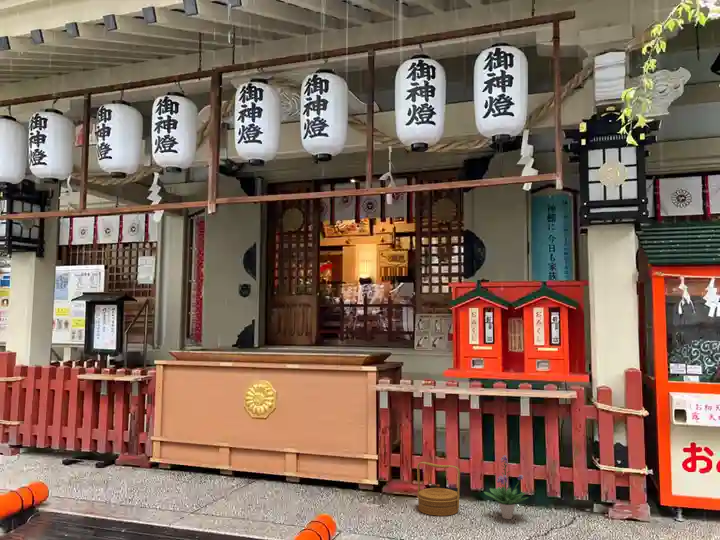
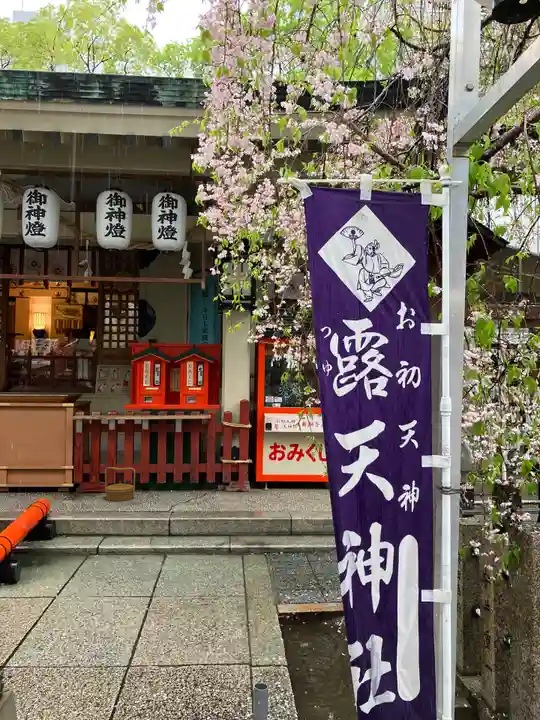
potted plant: present [484,455,528,519] -> none [151,458,180,498]

